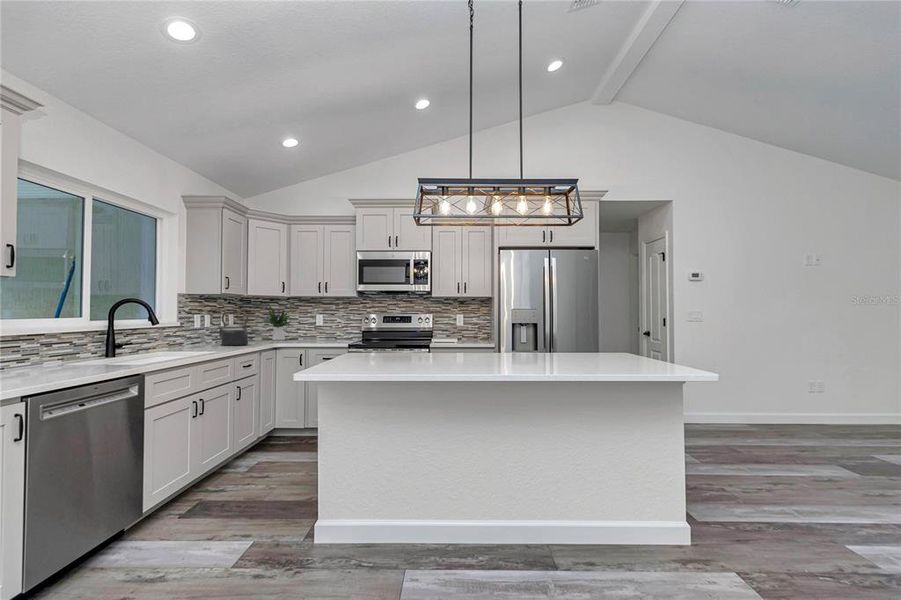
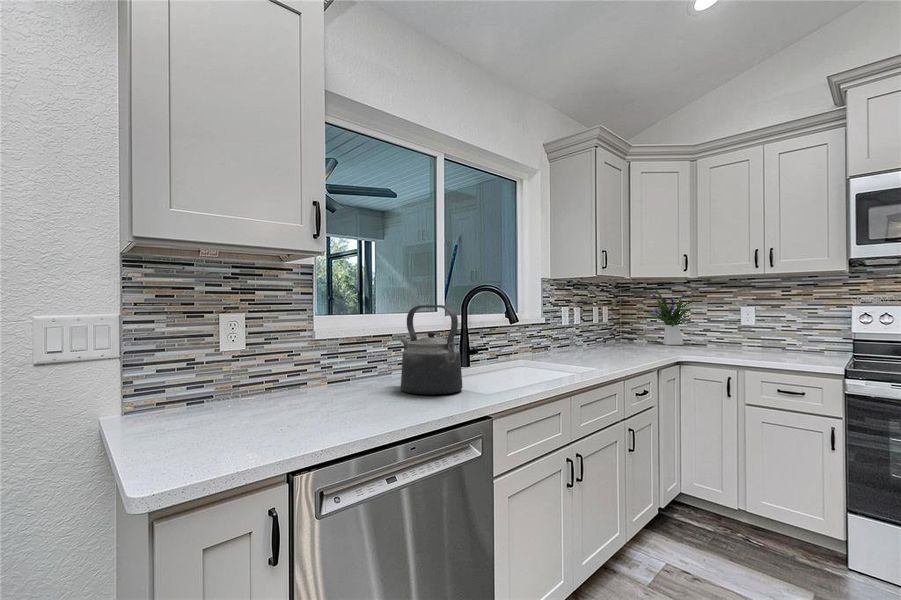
kettle: present [217,312,248,346] -> present [401,305,463,395]

